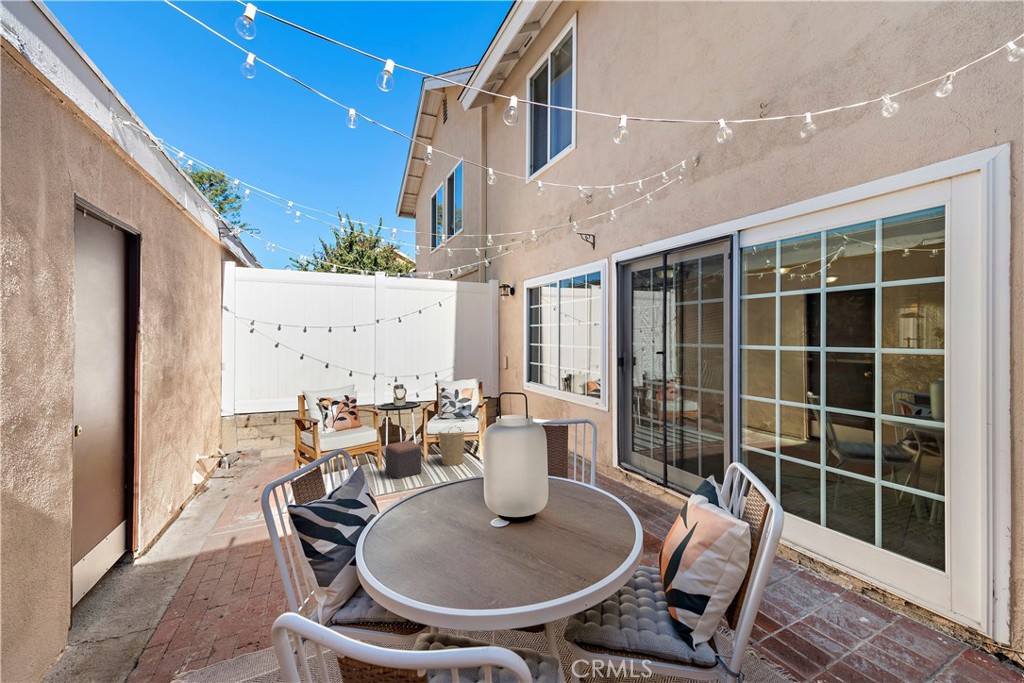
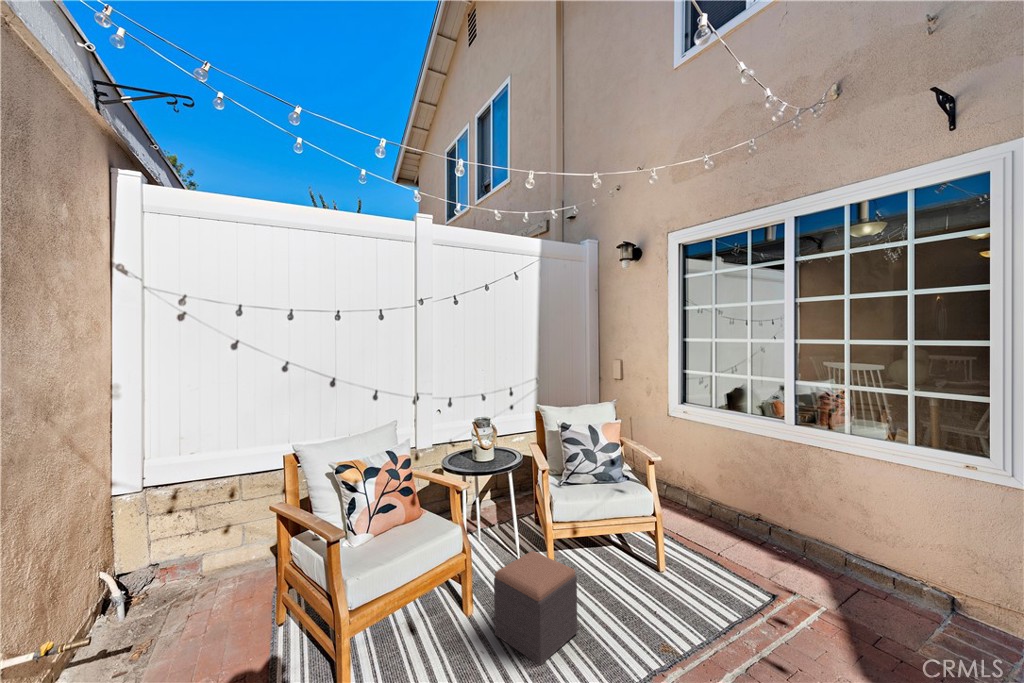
basket: present [438,426,465,466] -> none [580,495,638,595]

